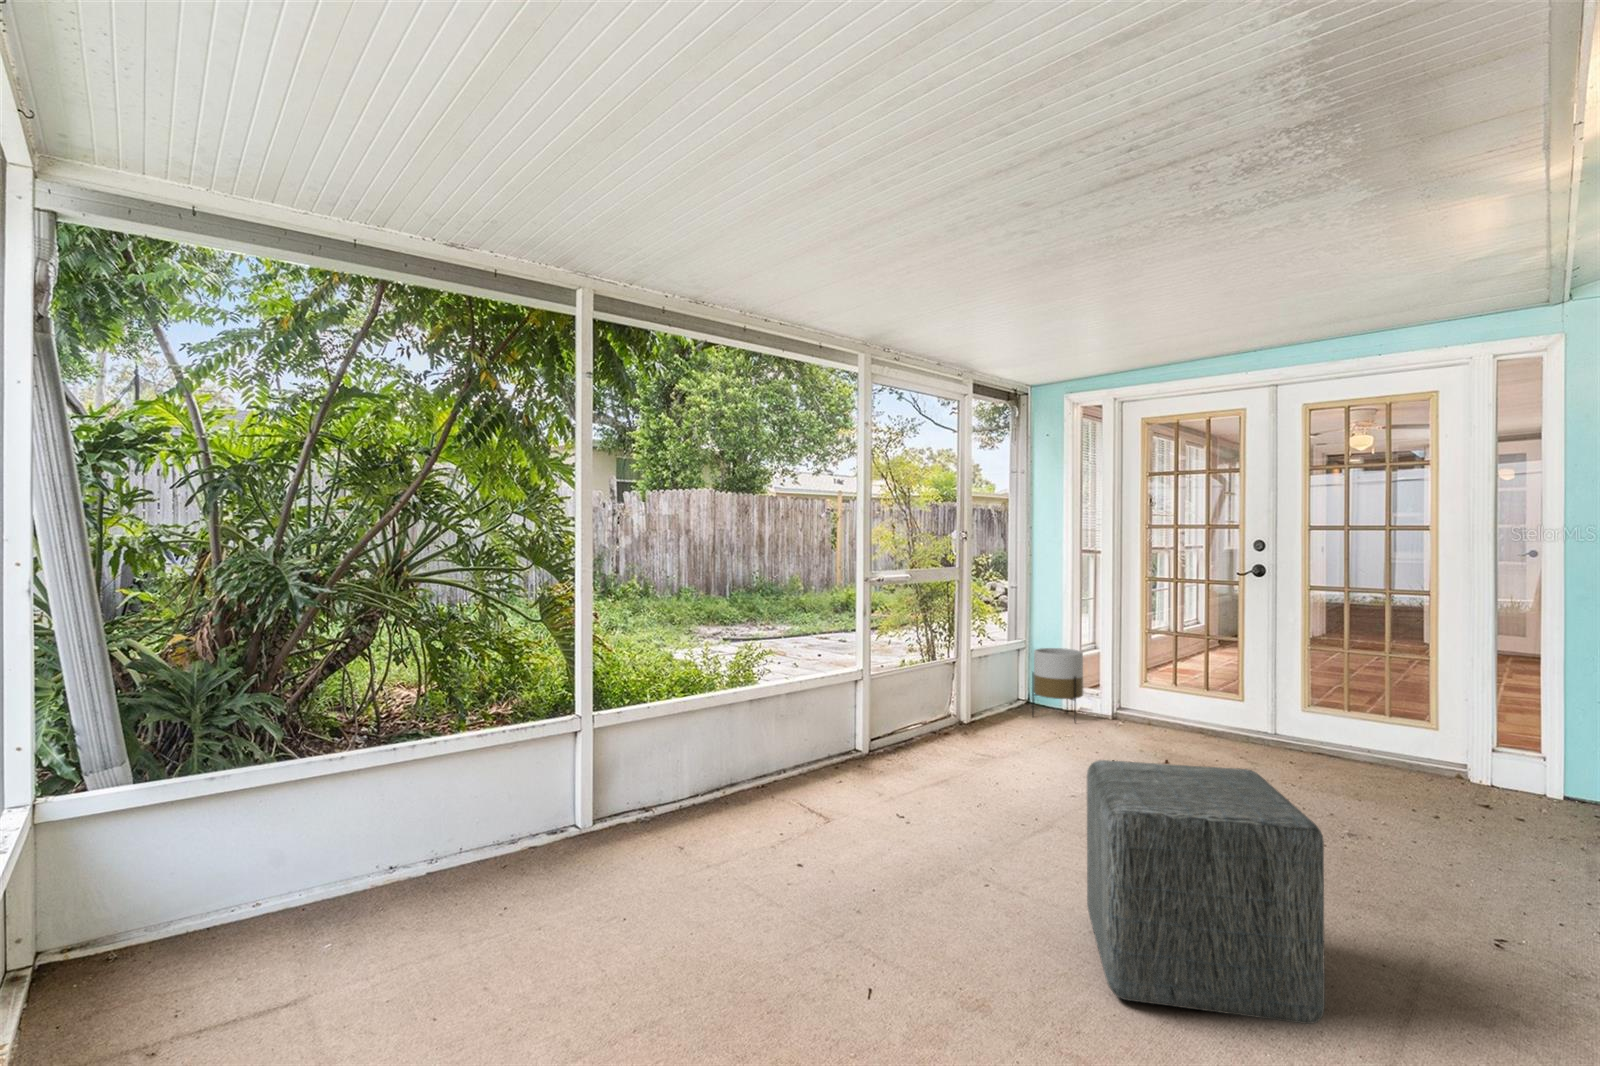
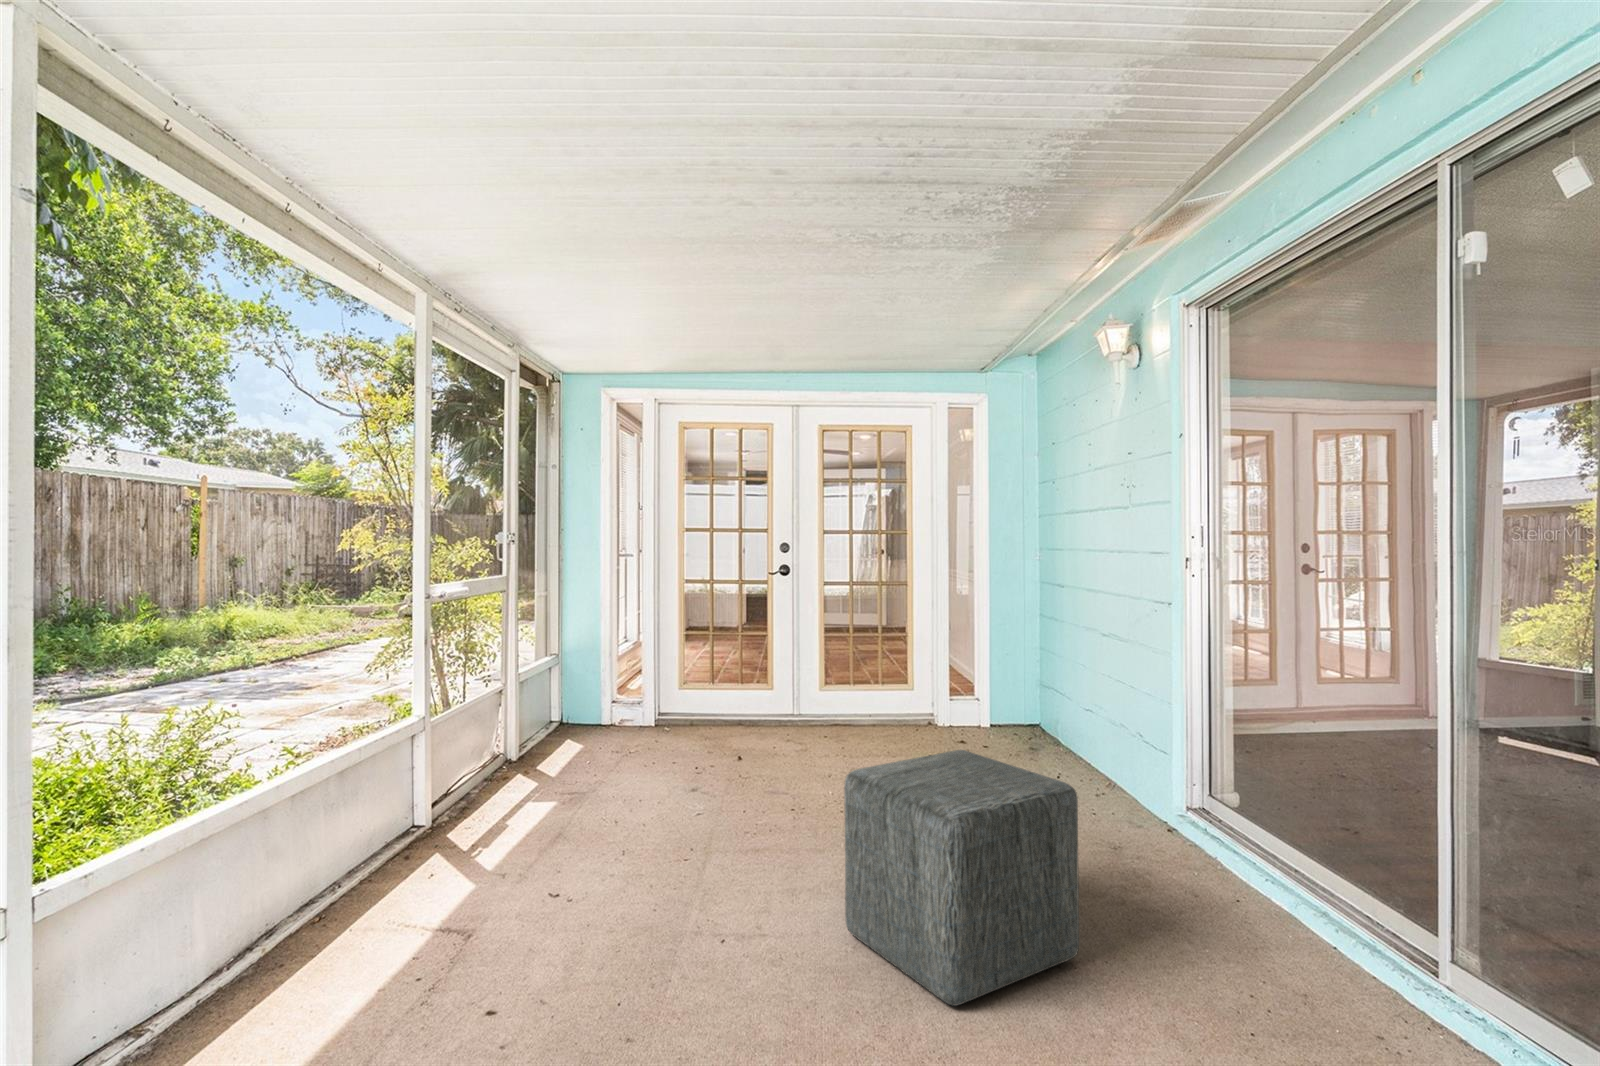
planter: present [1032,648,1083,714] -> none [576,660,629,740]

